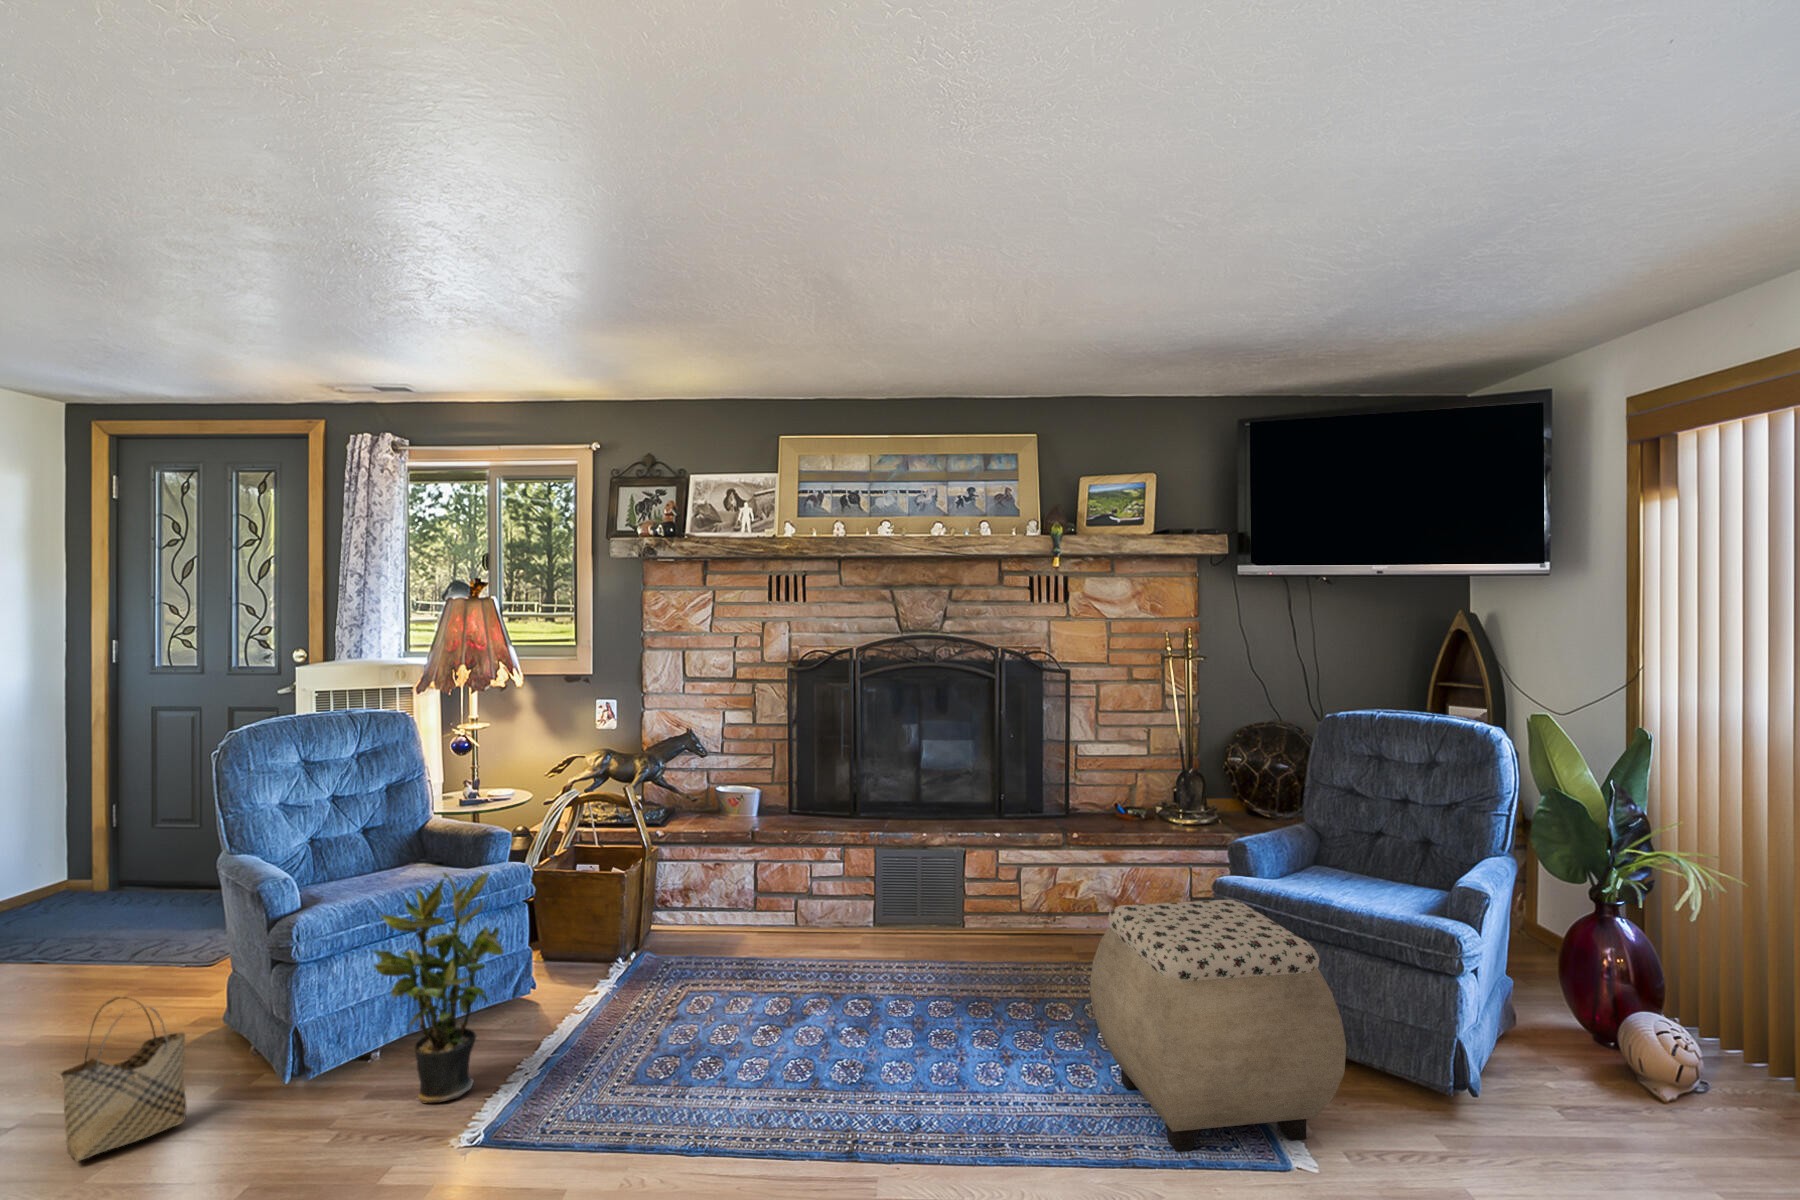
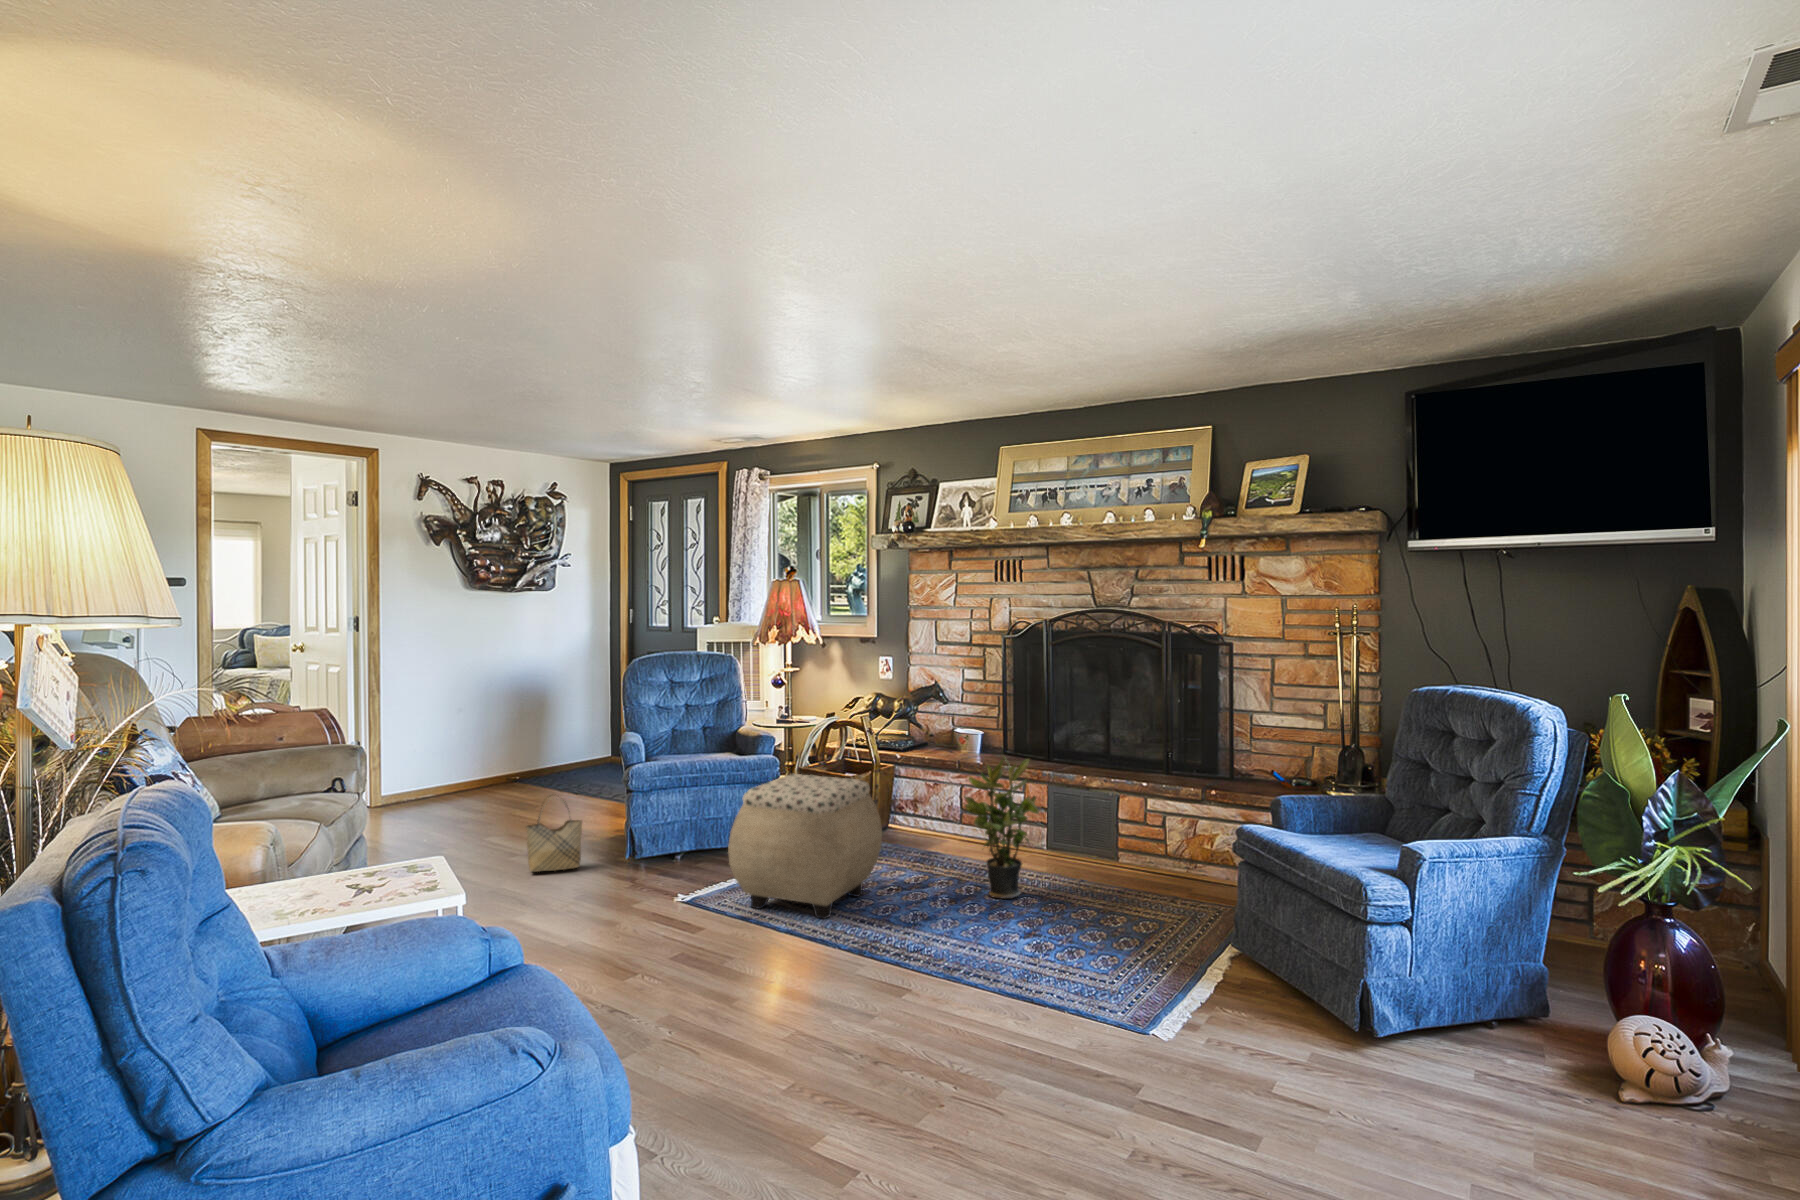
potted plant: present [374,873,503,1103] -> present [965,756,1039,899]
ottoman: present [1090,900,1346,1152] -> present [728,774,882,919]

